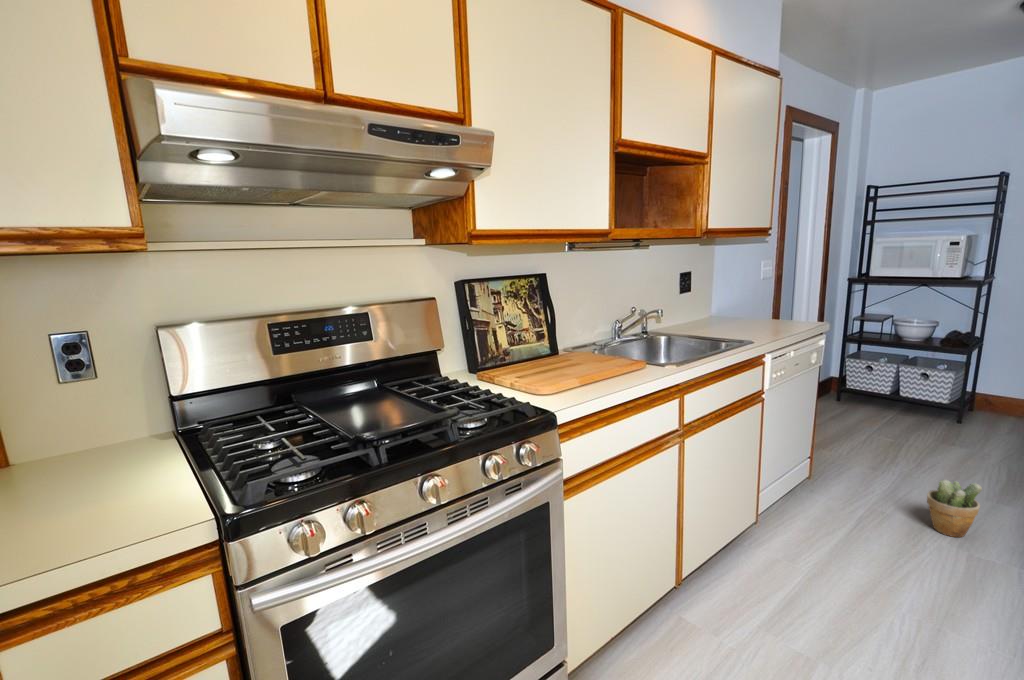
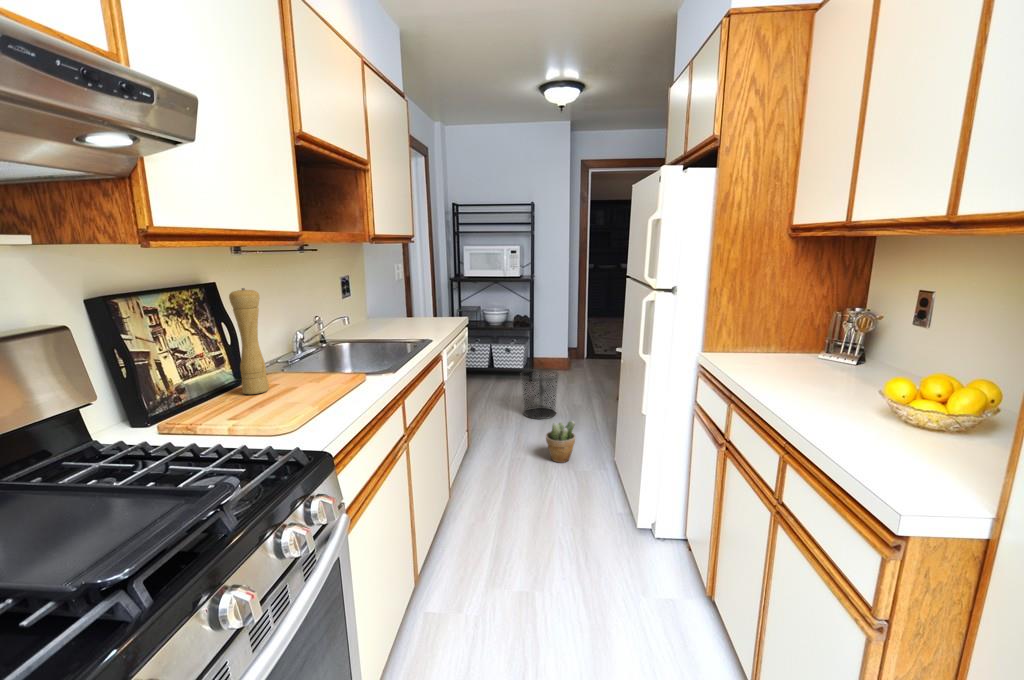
pepper mill: none [545,280,567,365] -> present [229,288,269,394]
waste bin: none [920,405,991,476] -> present [521,369,558,419]

